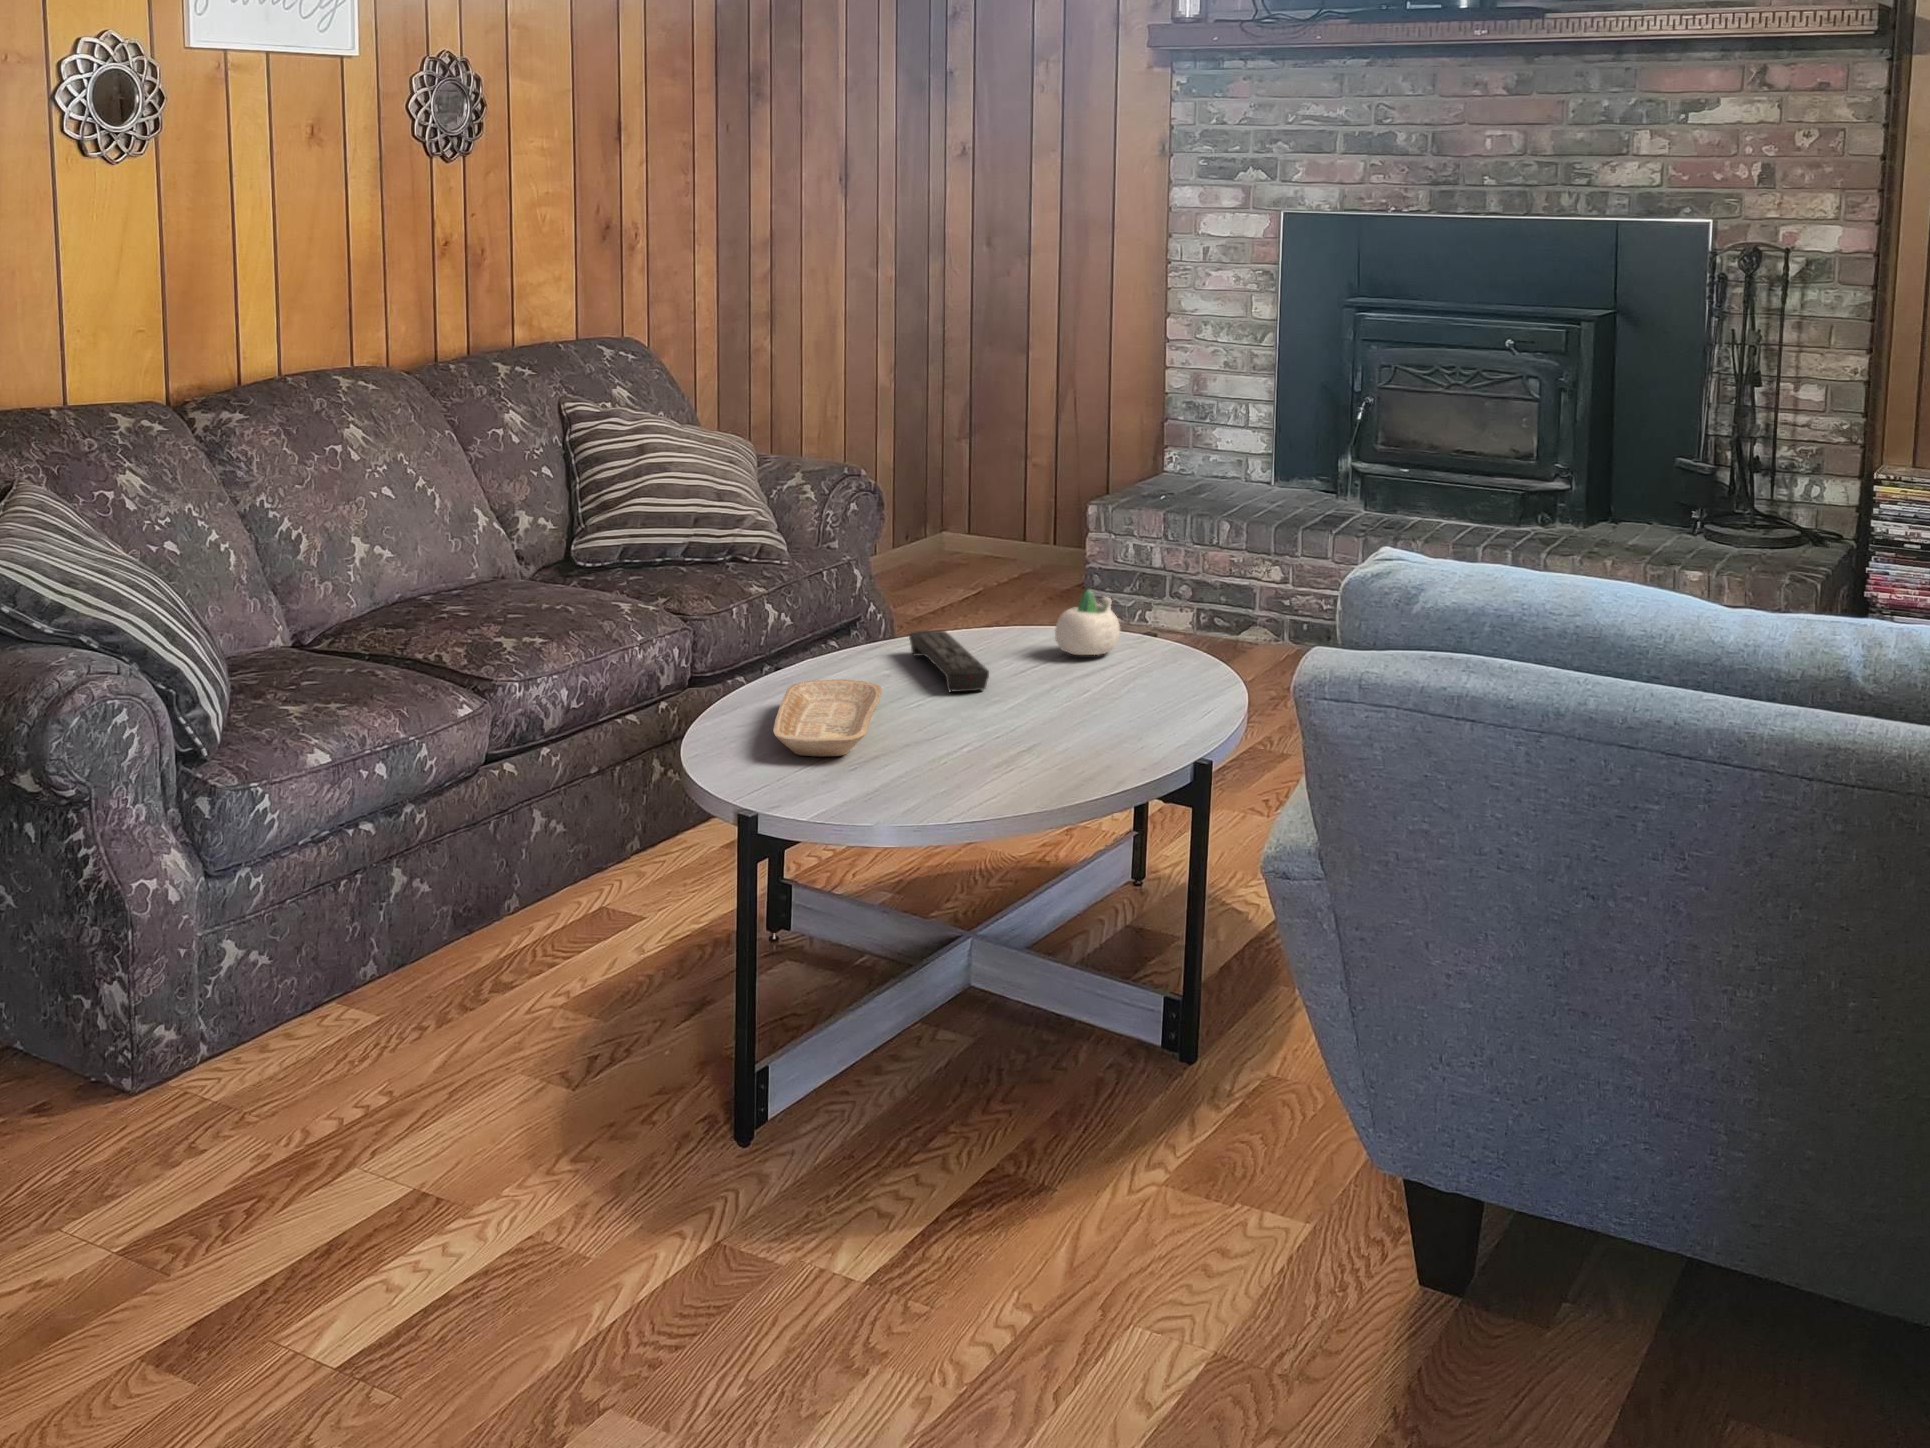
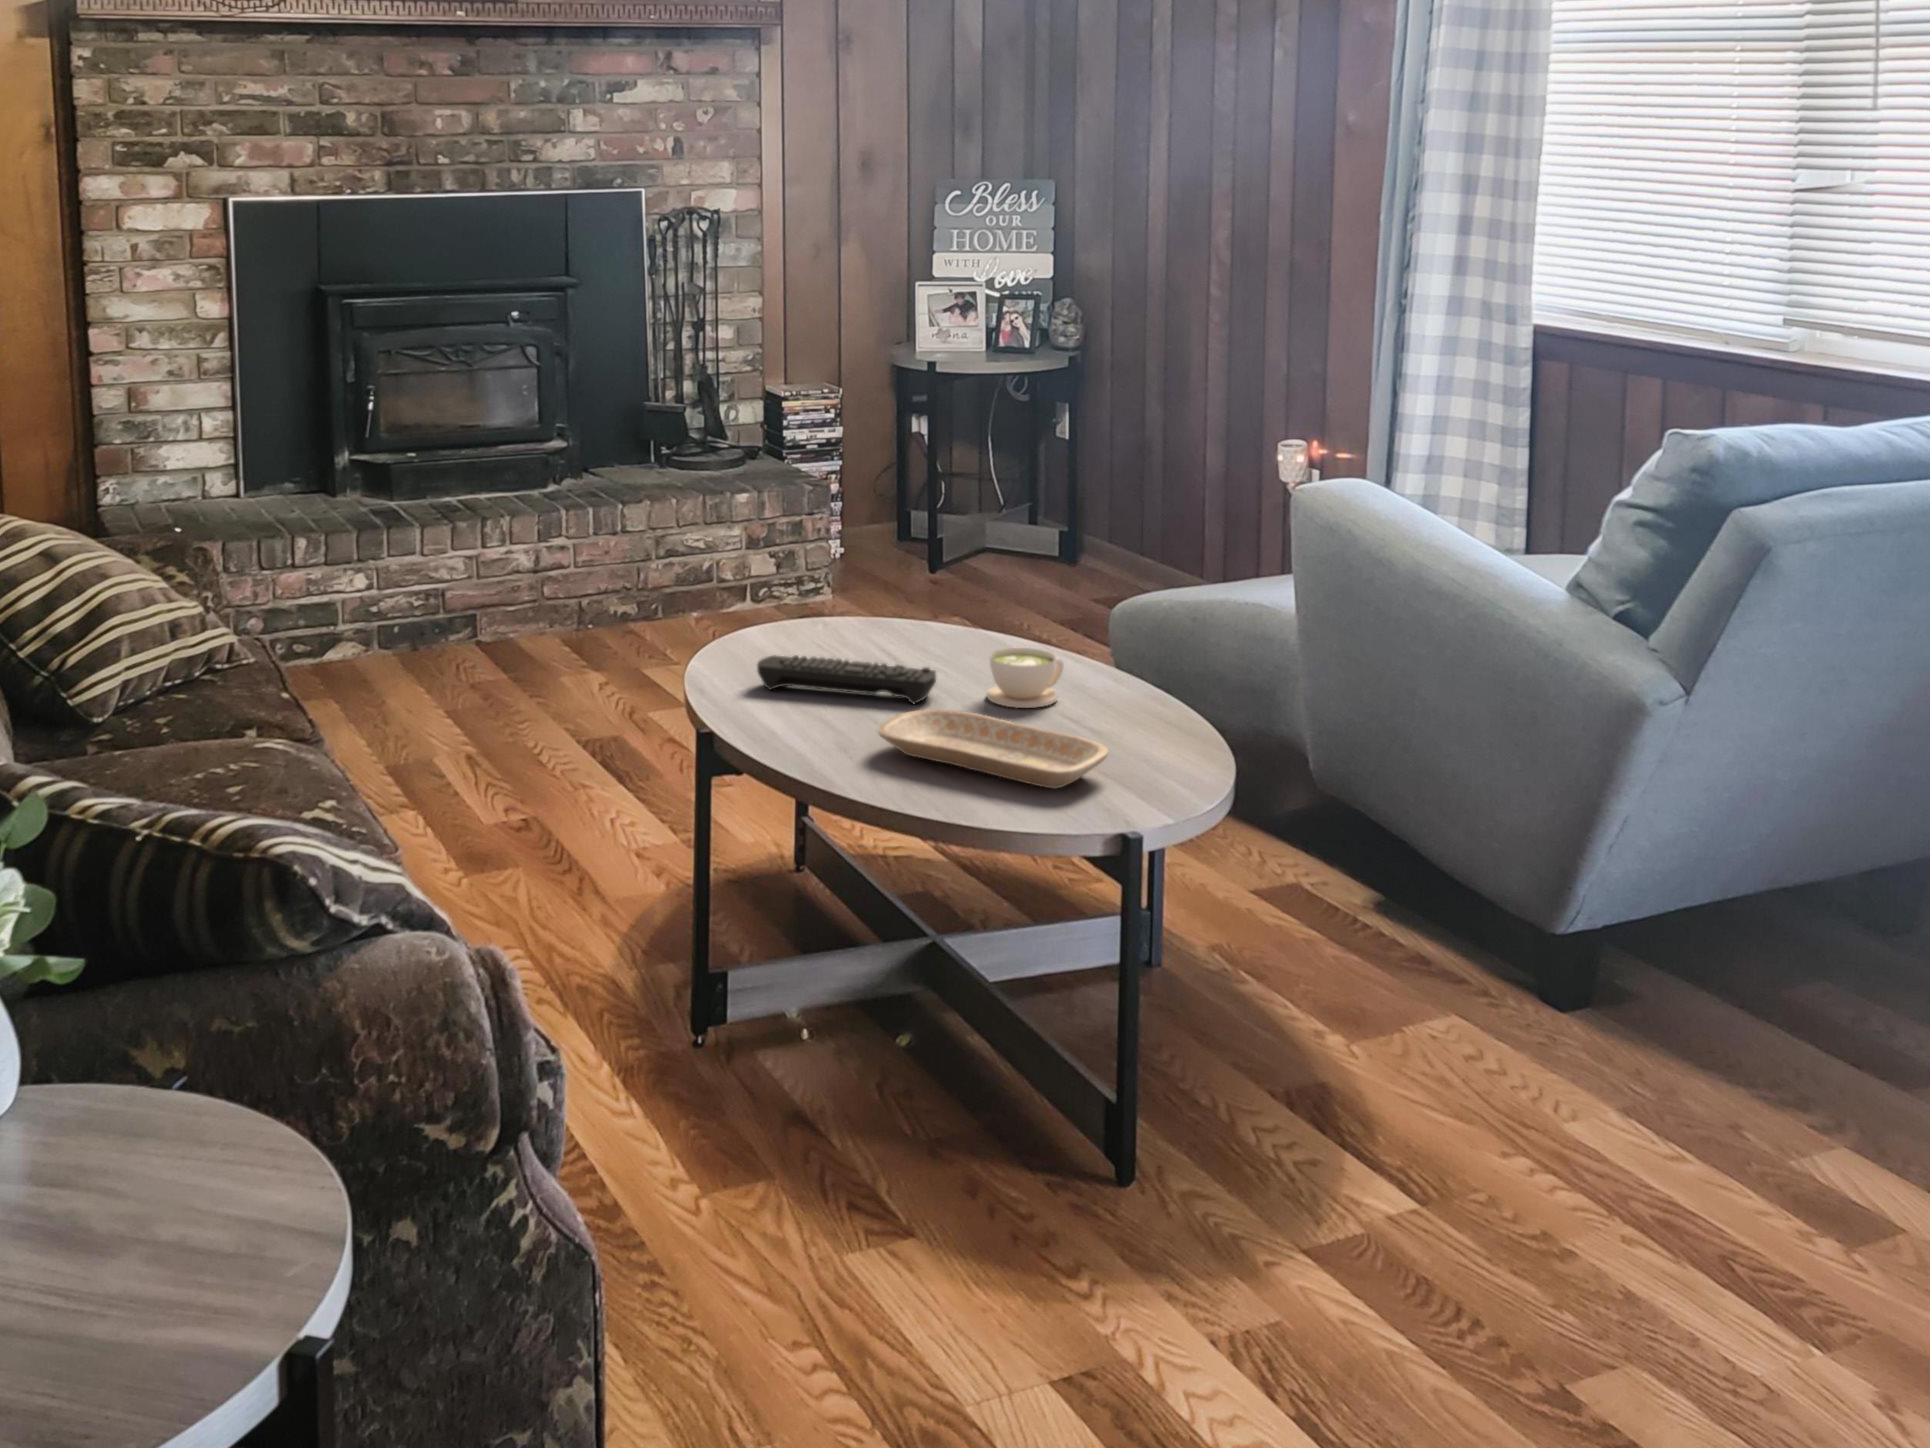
succulent planter: present [1055,590,1120,655] -> none [829,577,888,647]
coffee cup: none [987,666,1060,723] -> present [986,648,1064,708]

